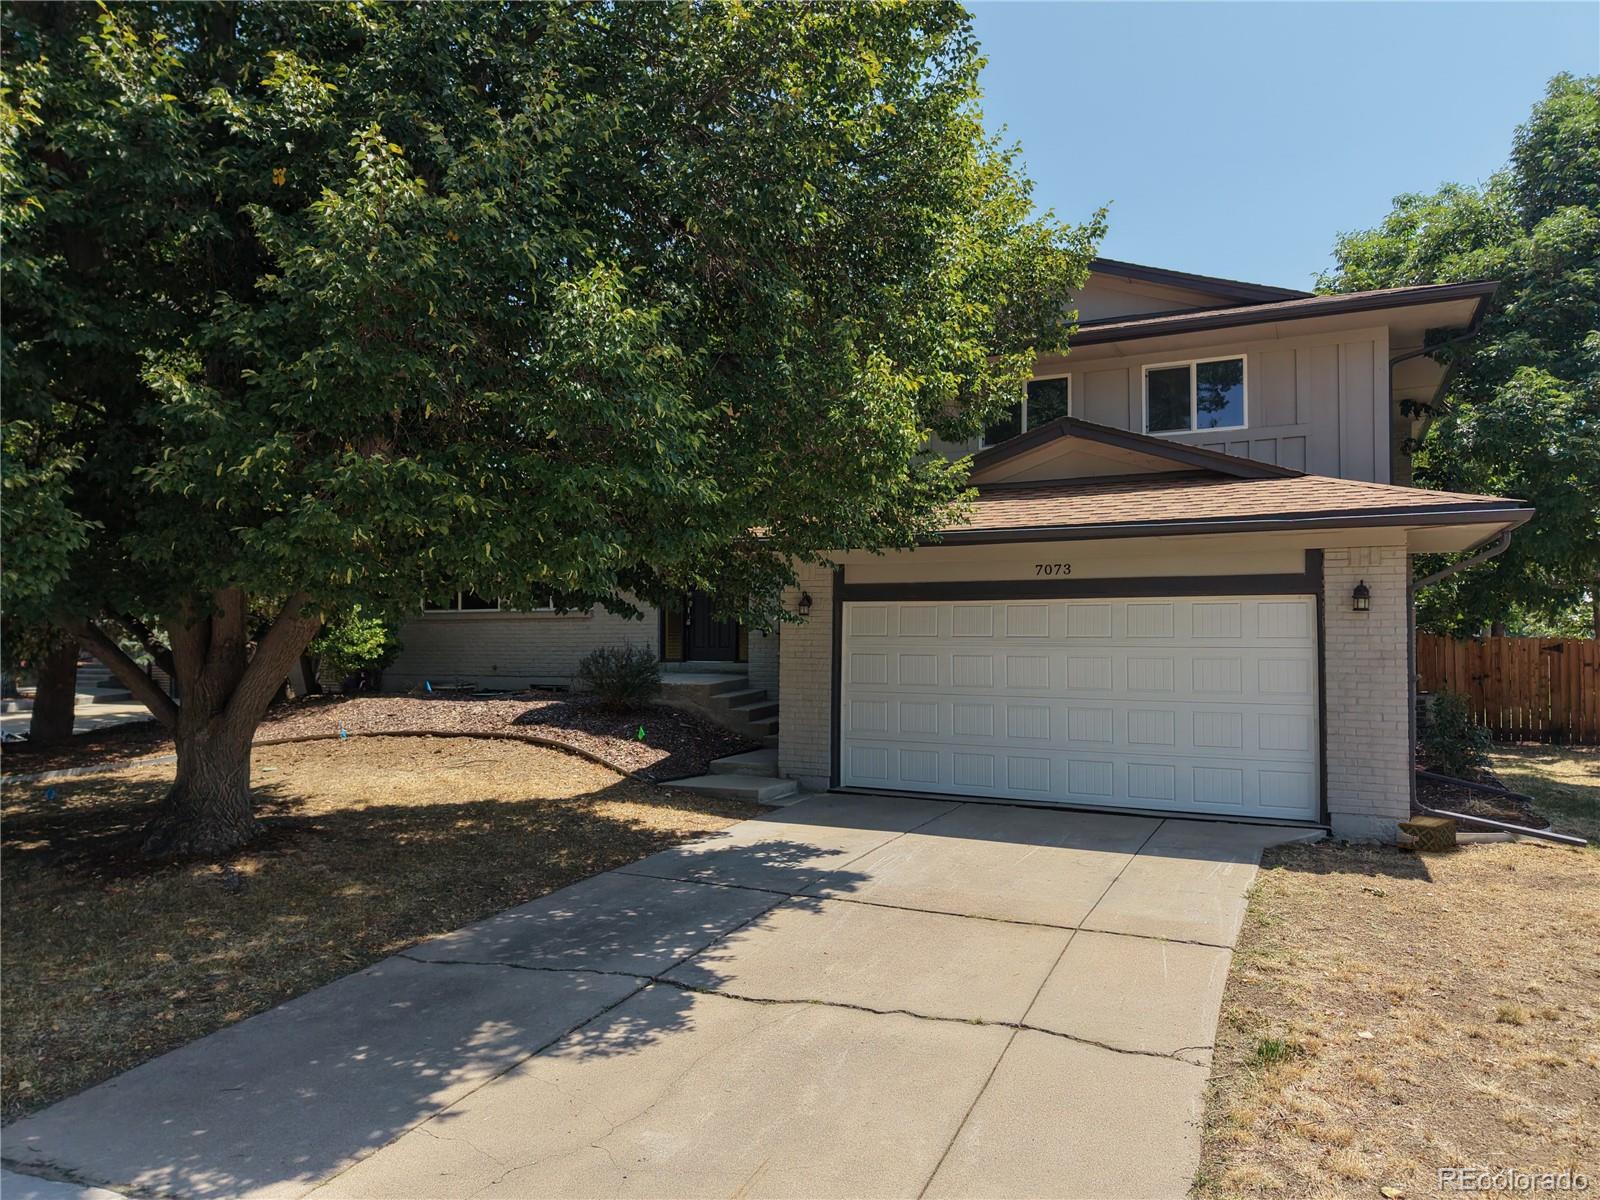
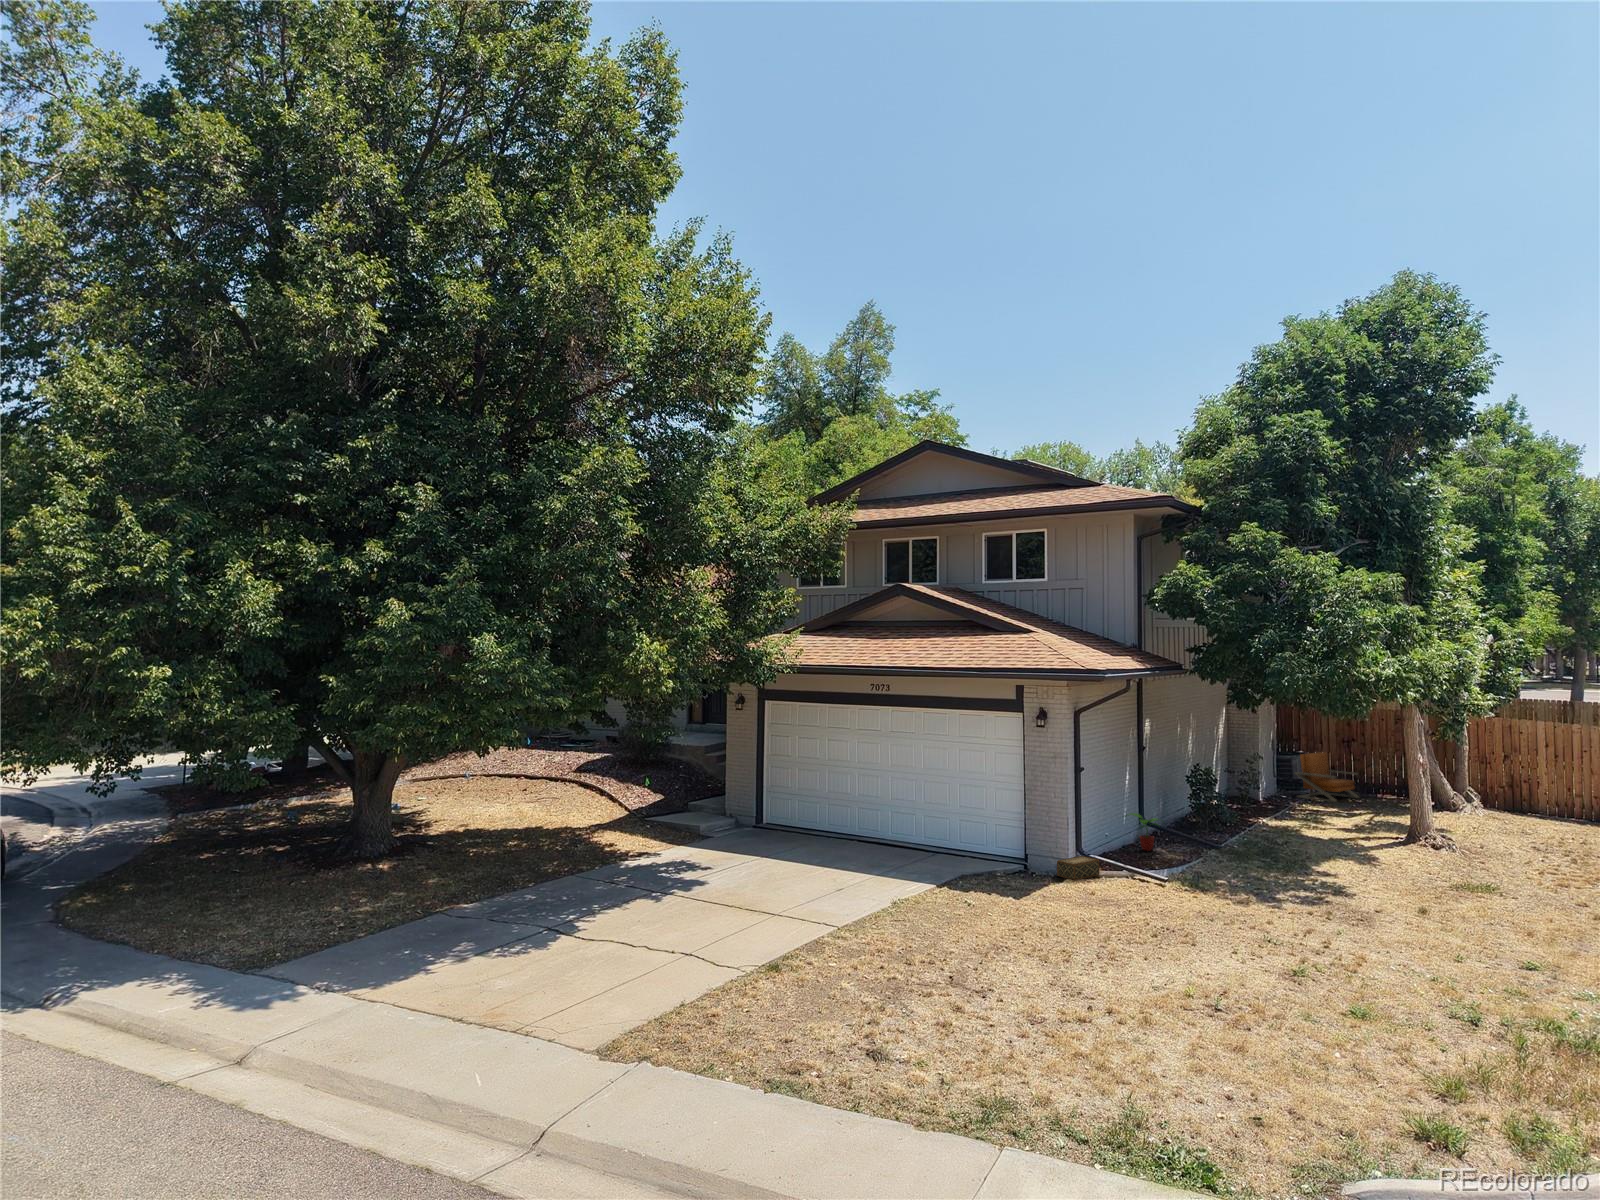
lounge chair: none [1482,688,1561,750] -> present [1295,752,1359,802]
potted plant: none [1403,756,1468,810] -> present [1130,813,1157,851]

